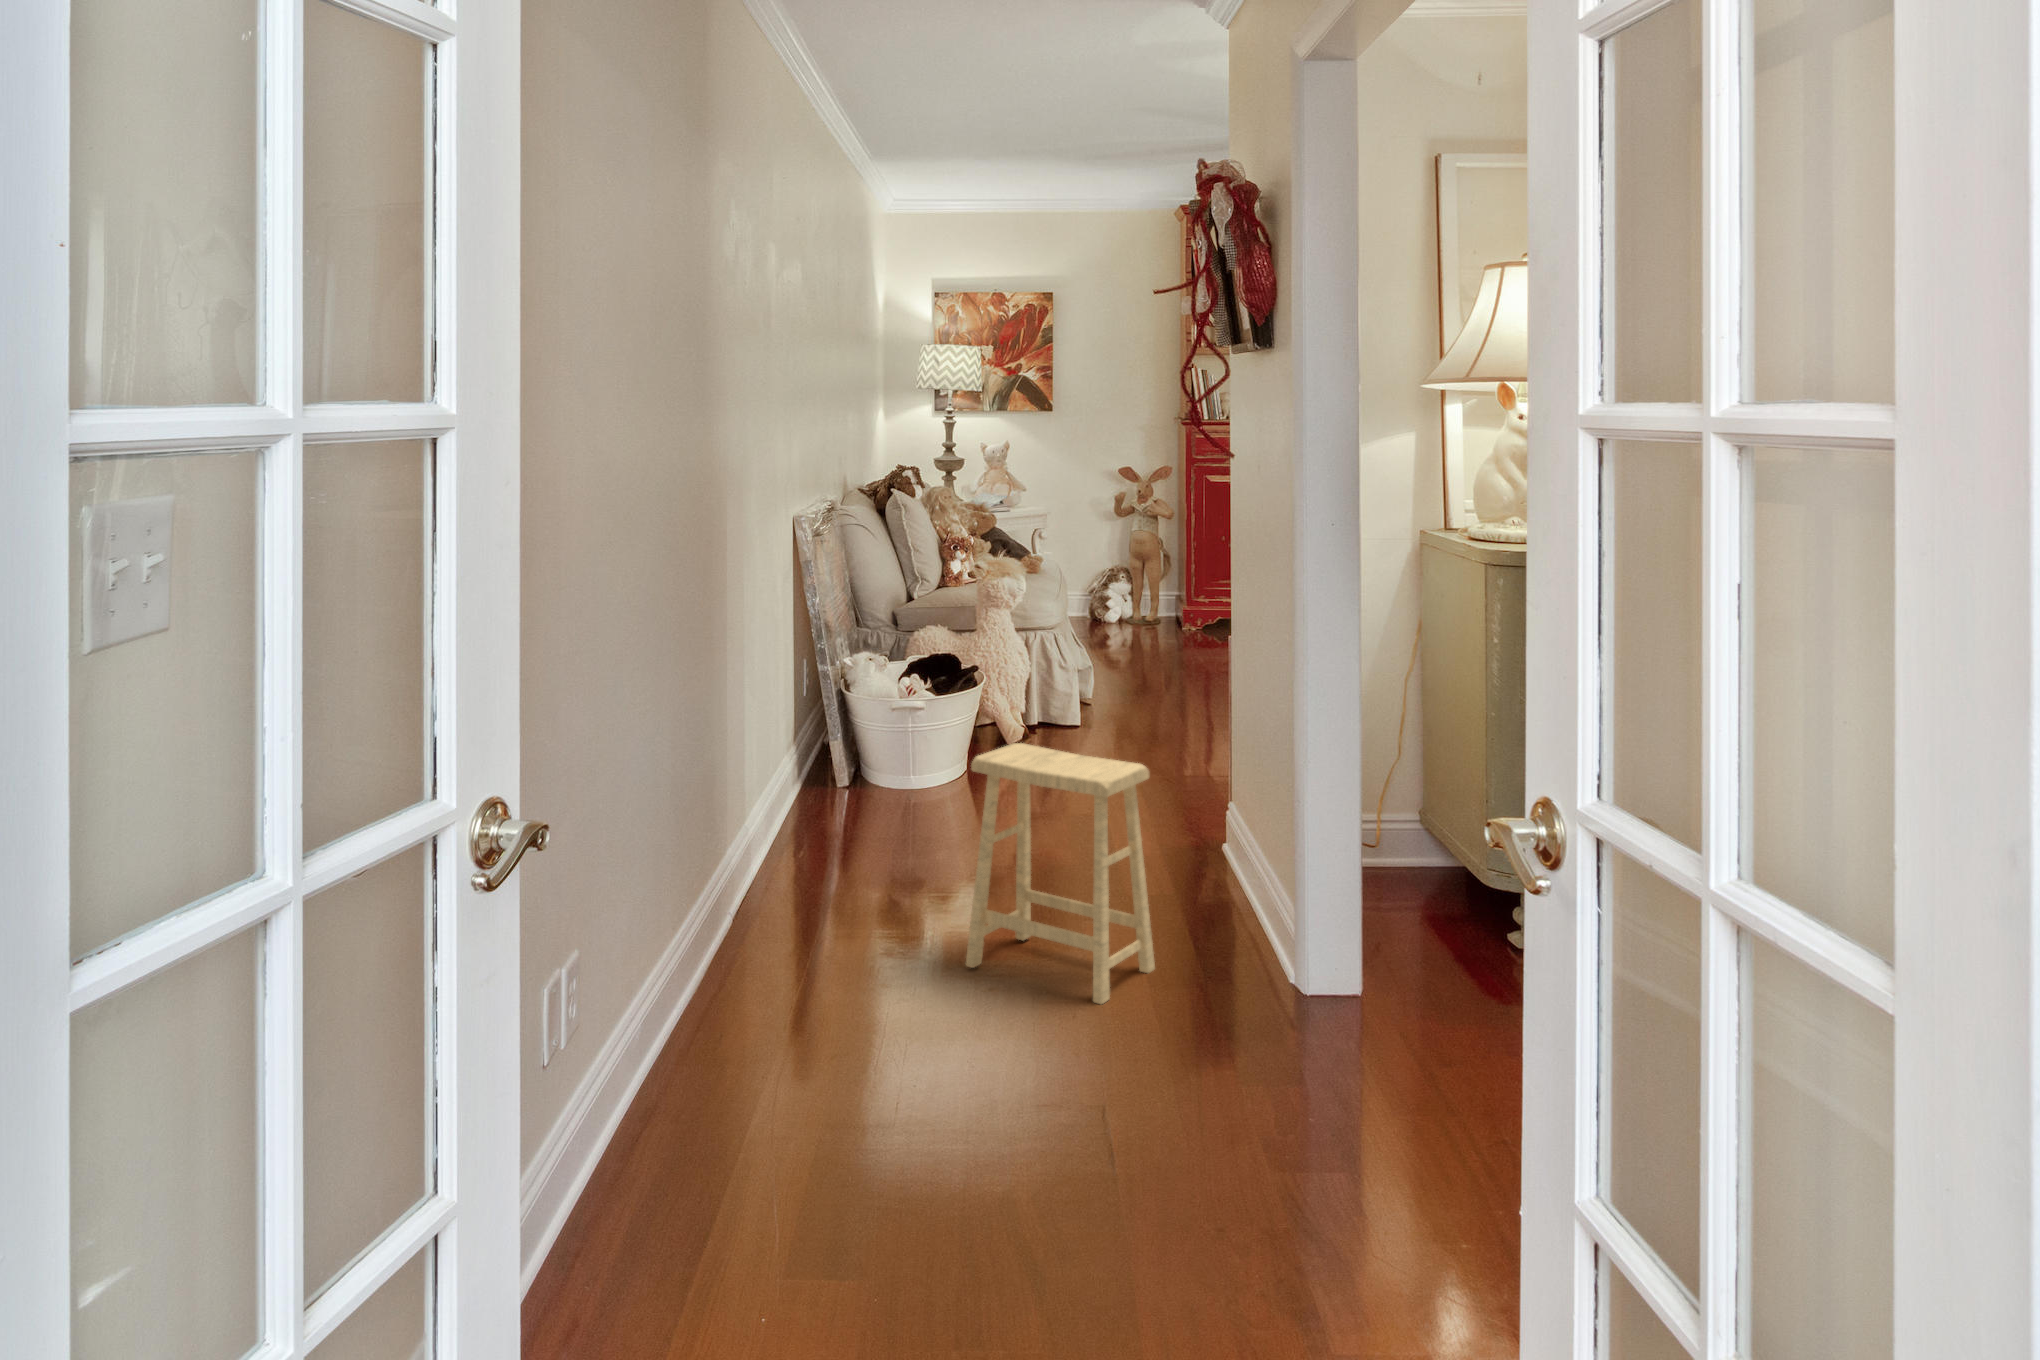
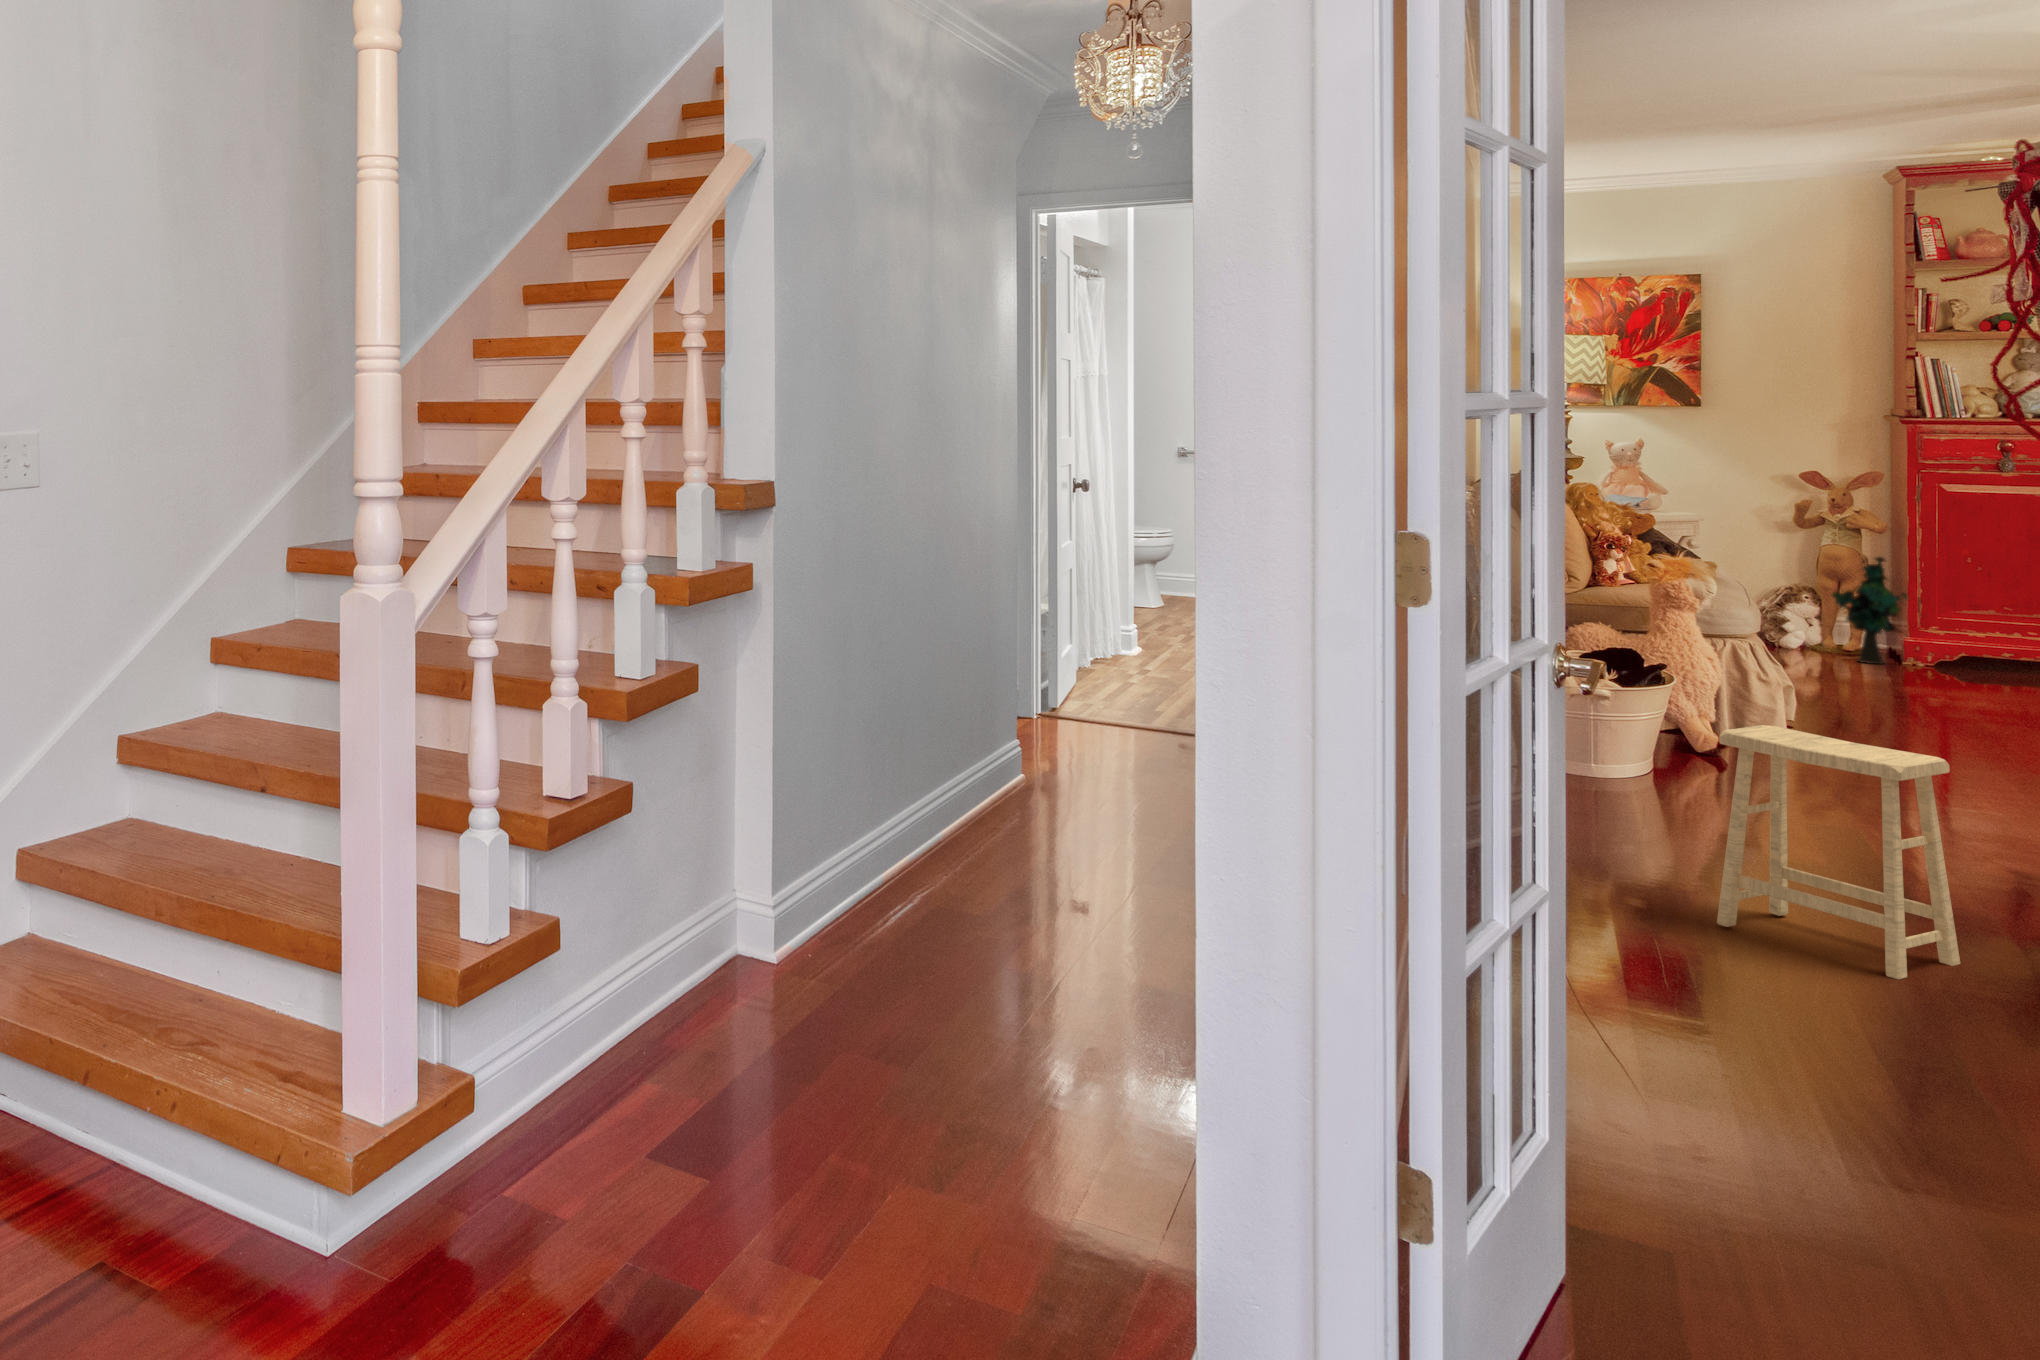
decorative plant: none [1136,539,1187,632] -> present [1832,557,1907,664]

